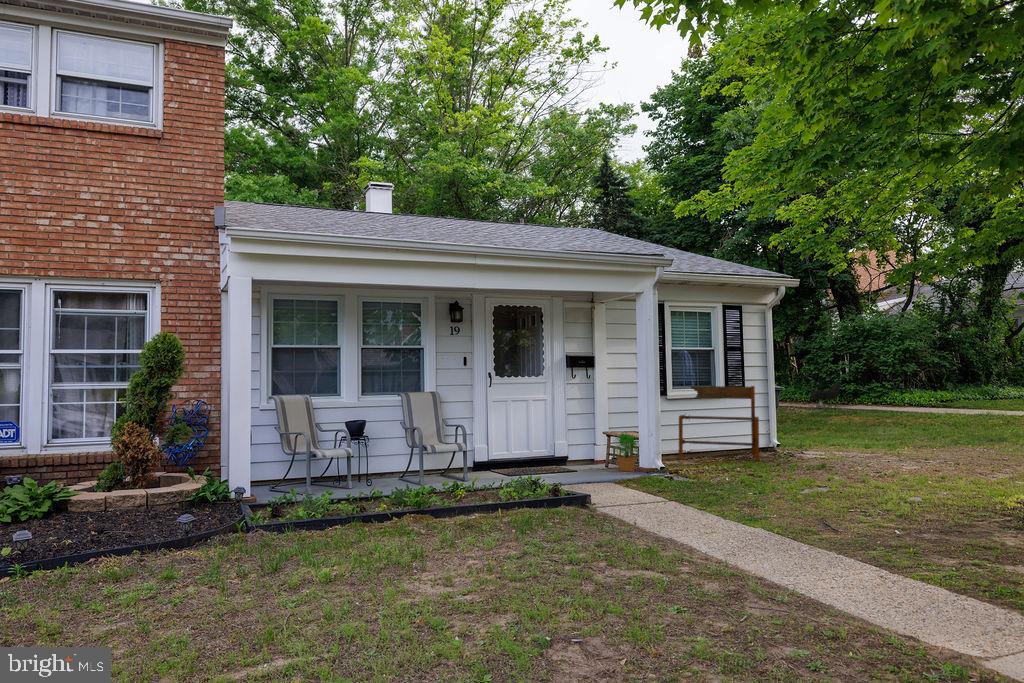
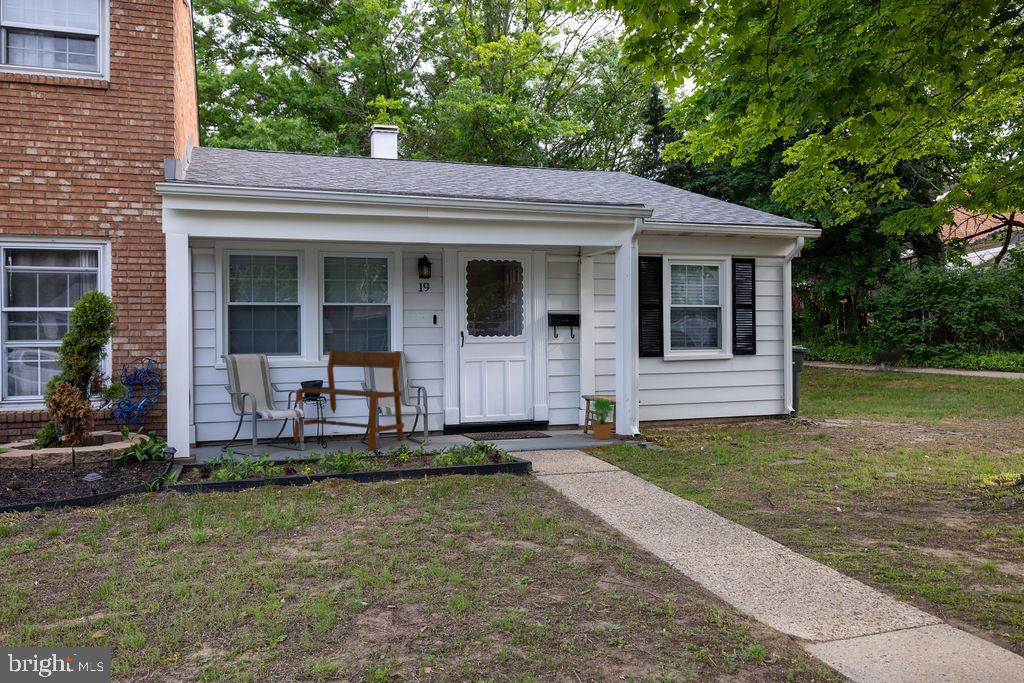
bench: present [679,386,759,460] -> present [294,350,404,450]

